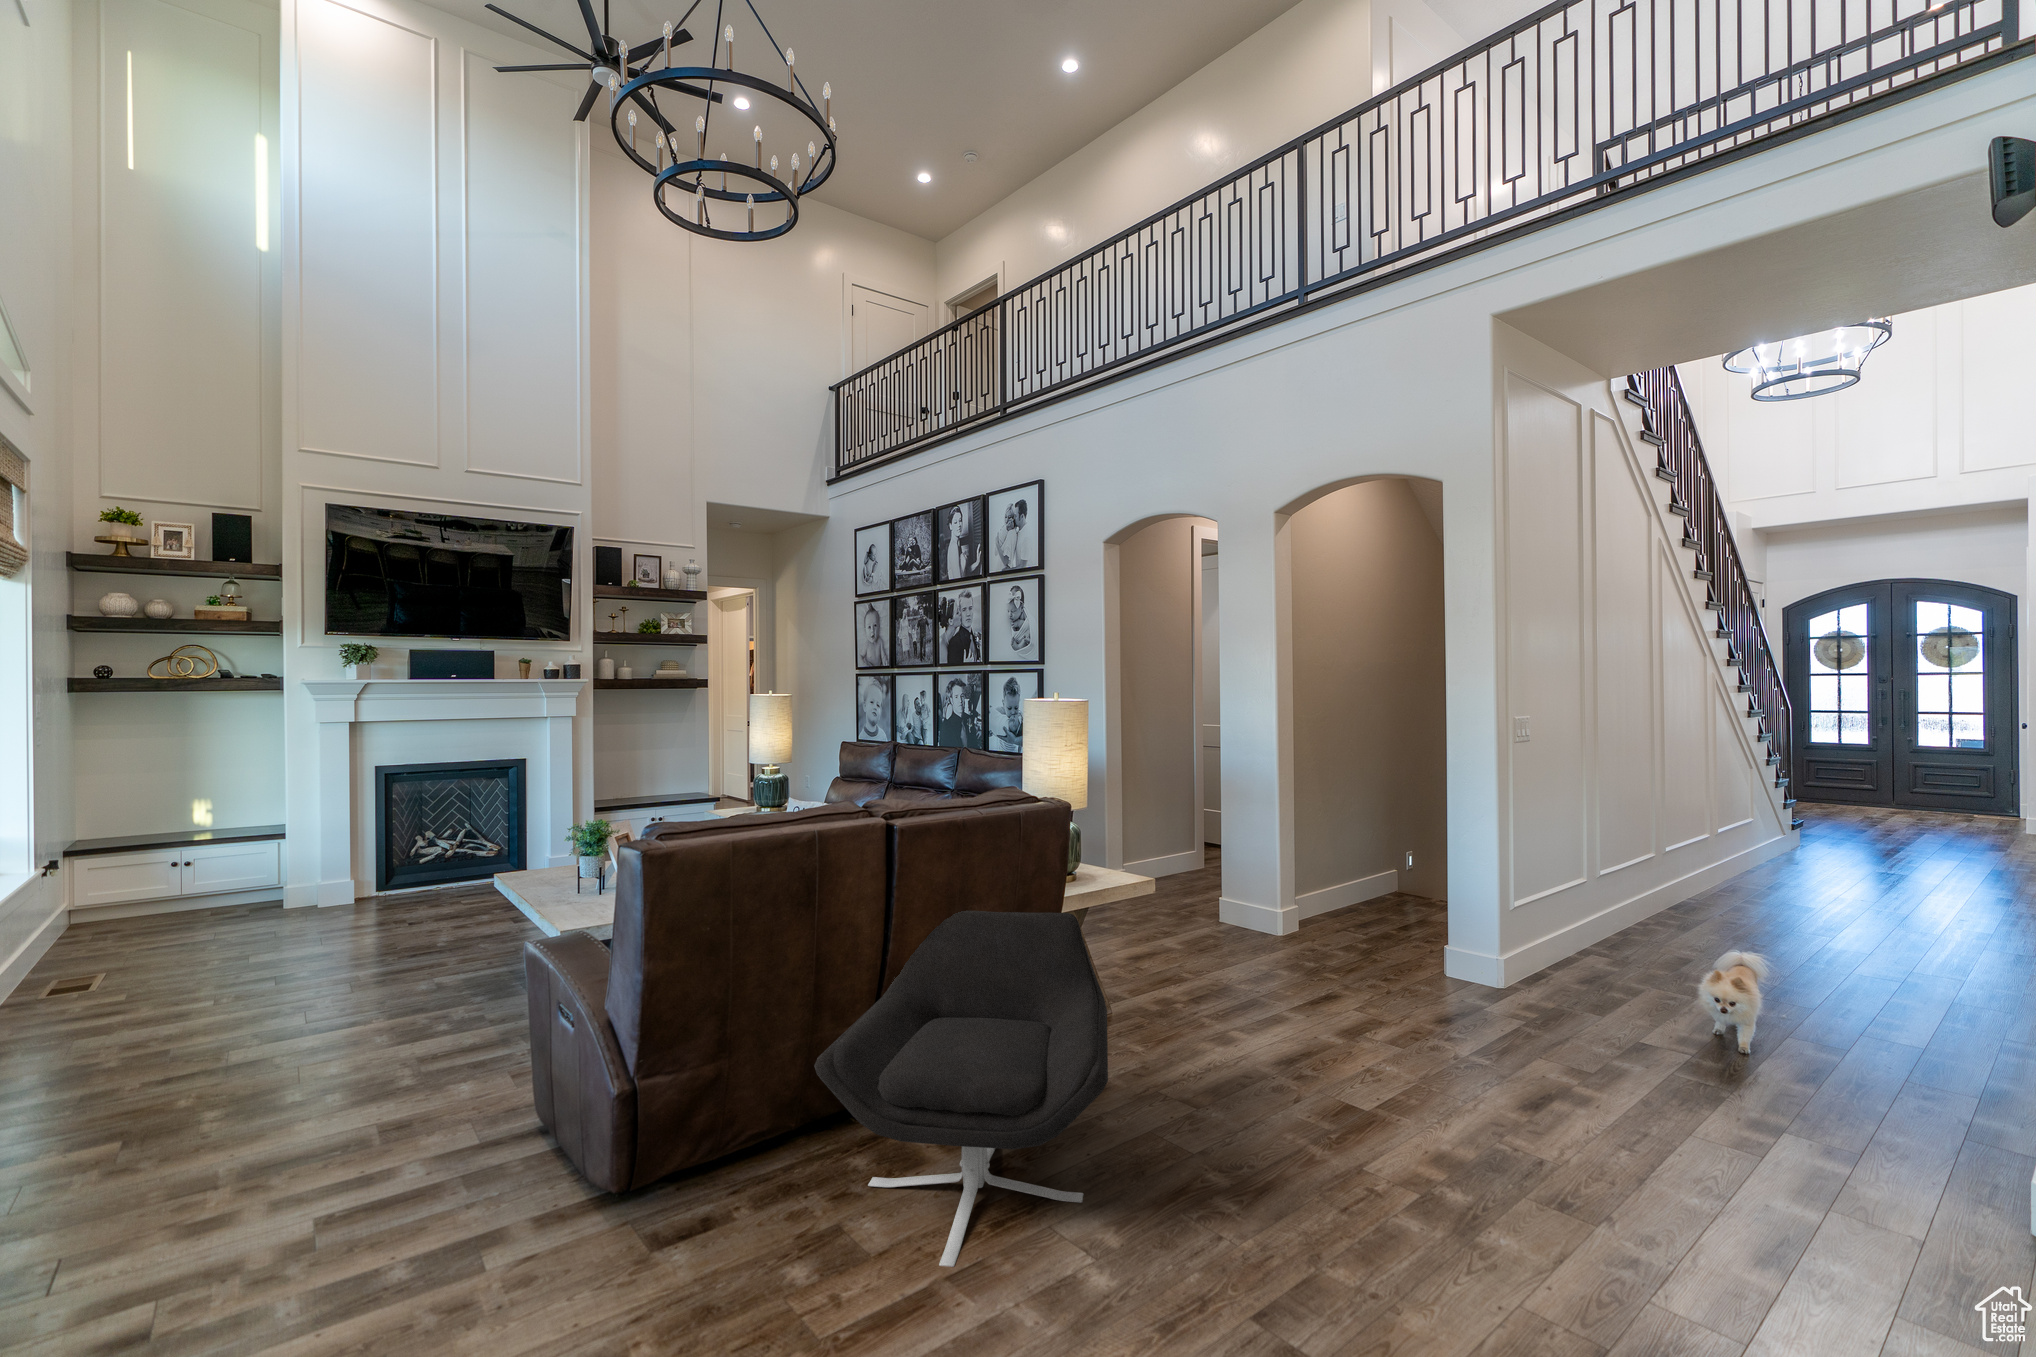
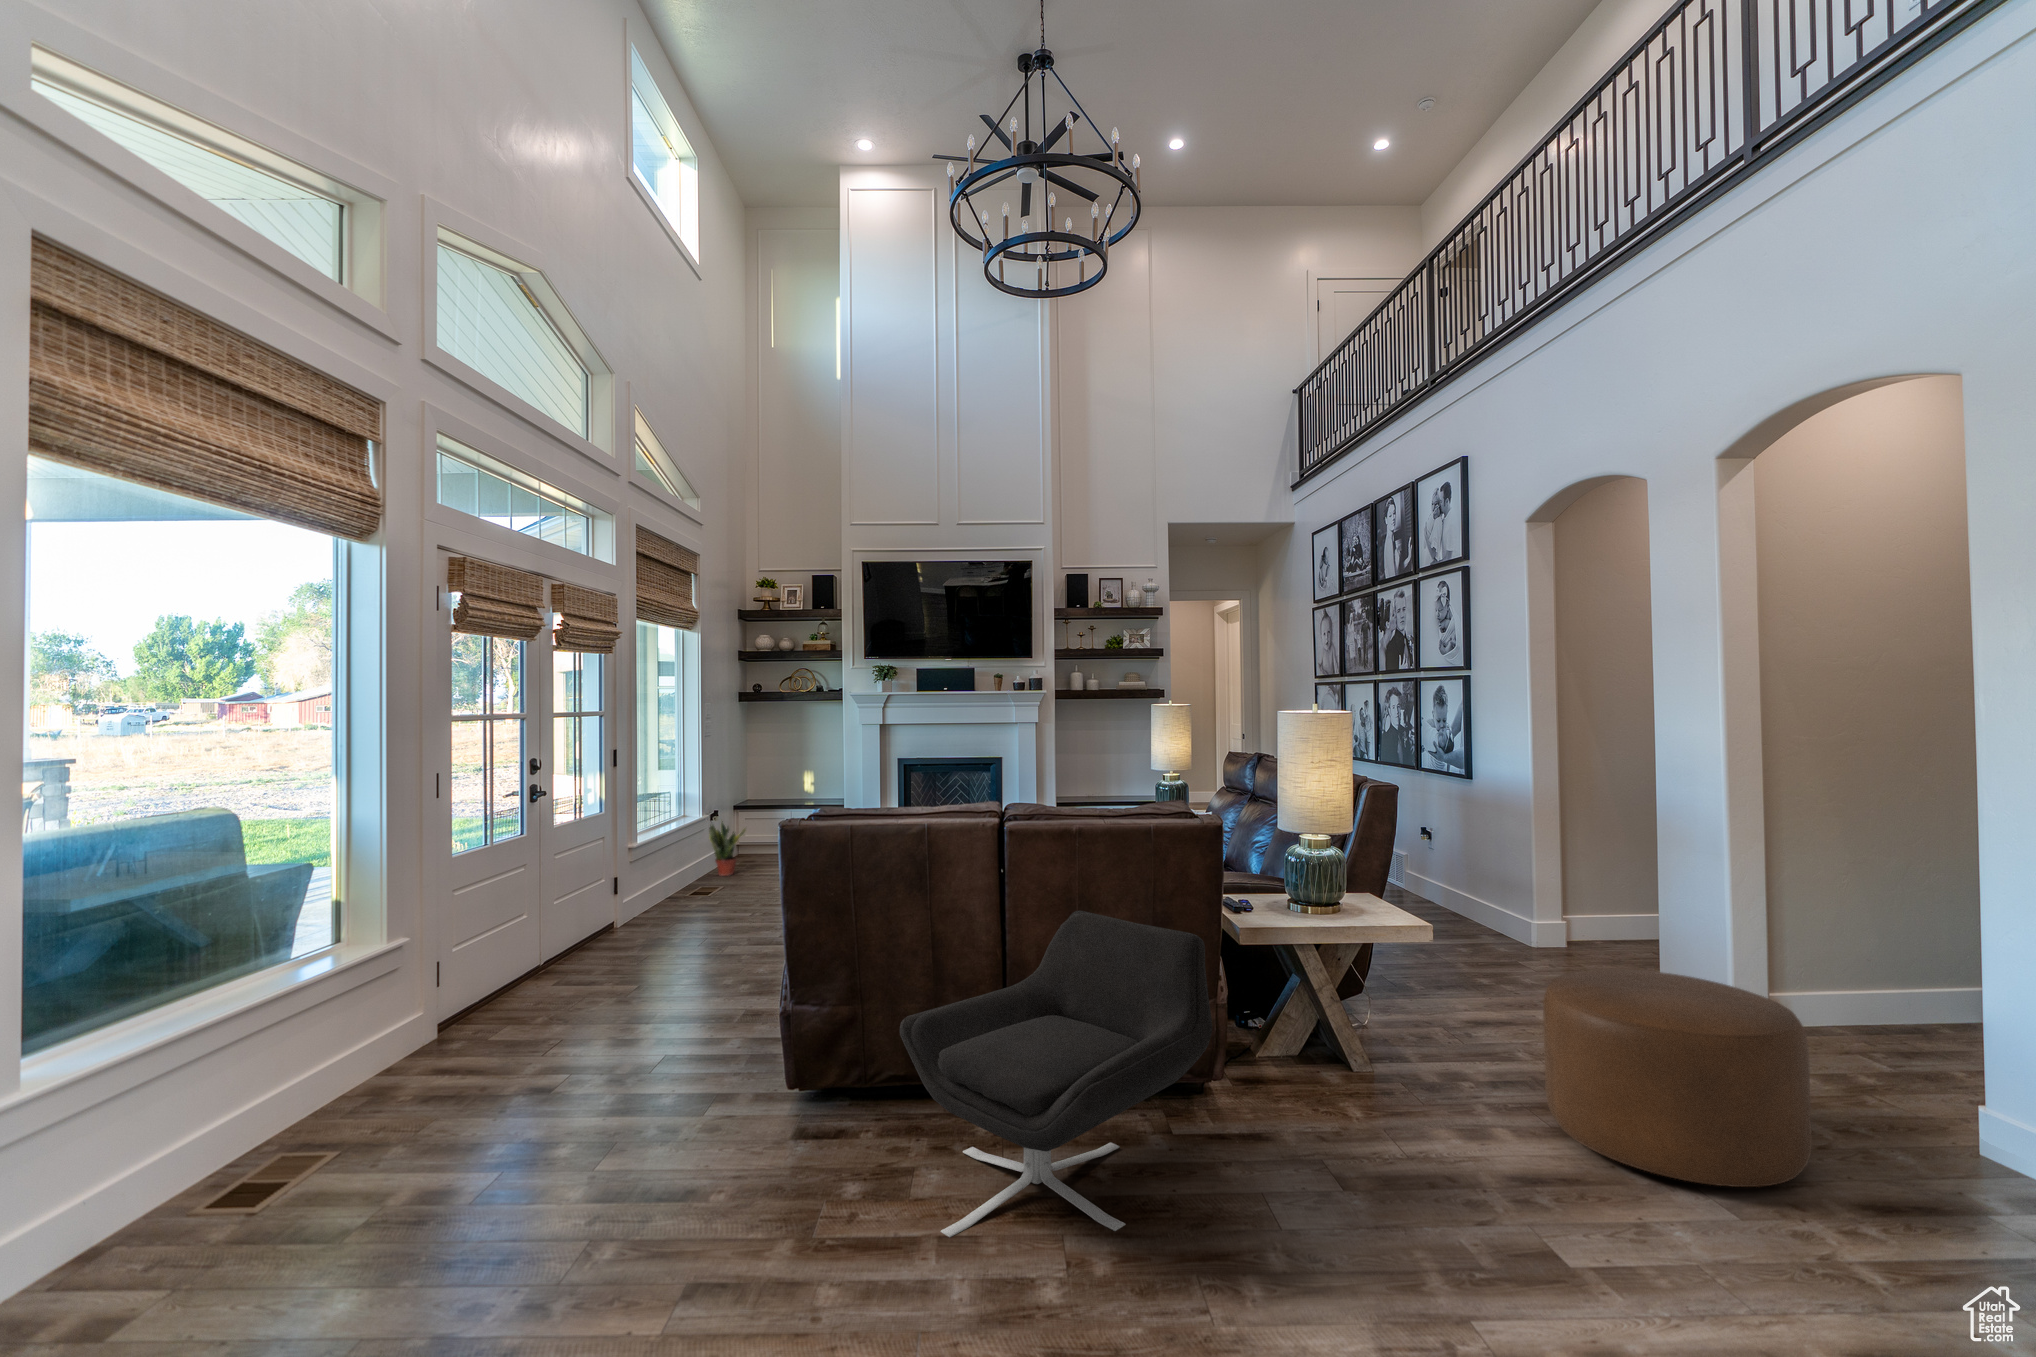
potted plant: none [49,865,131,953] -> present [709,821,746,876]
ottoman: none [1247,894,1412,1036] -> present [1543,969,1812,1187]

